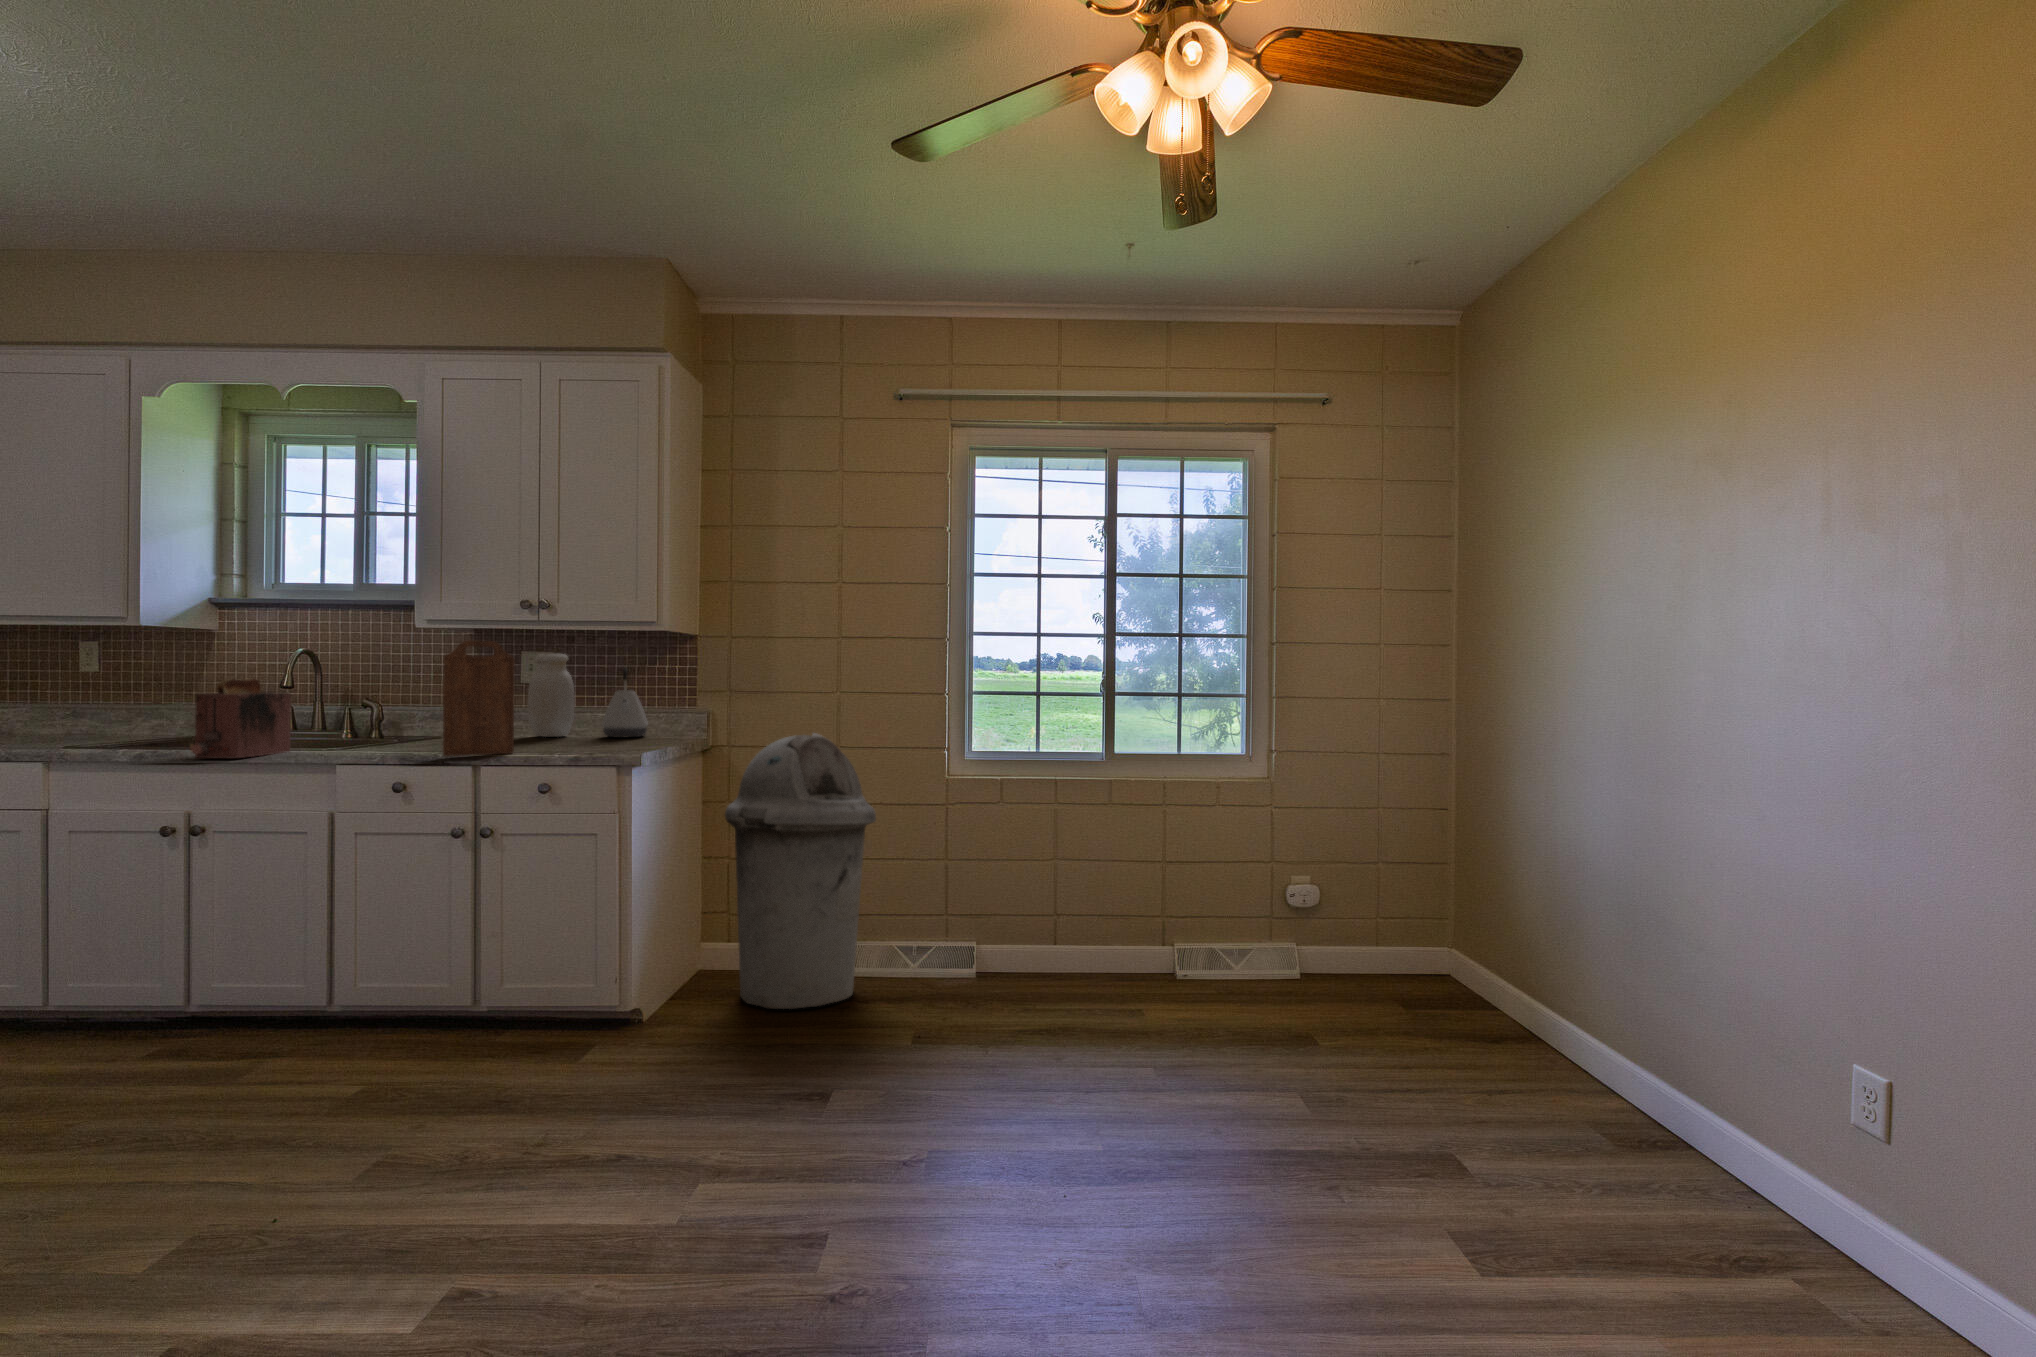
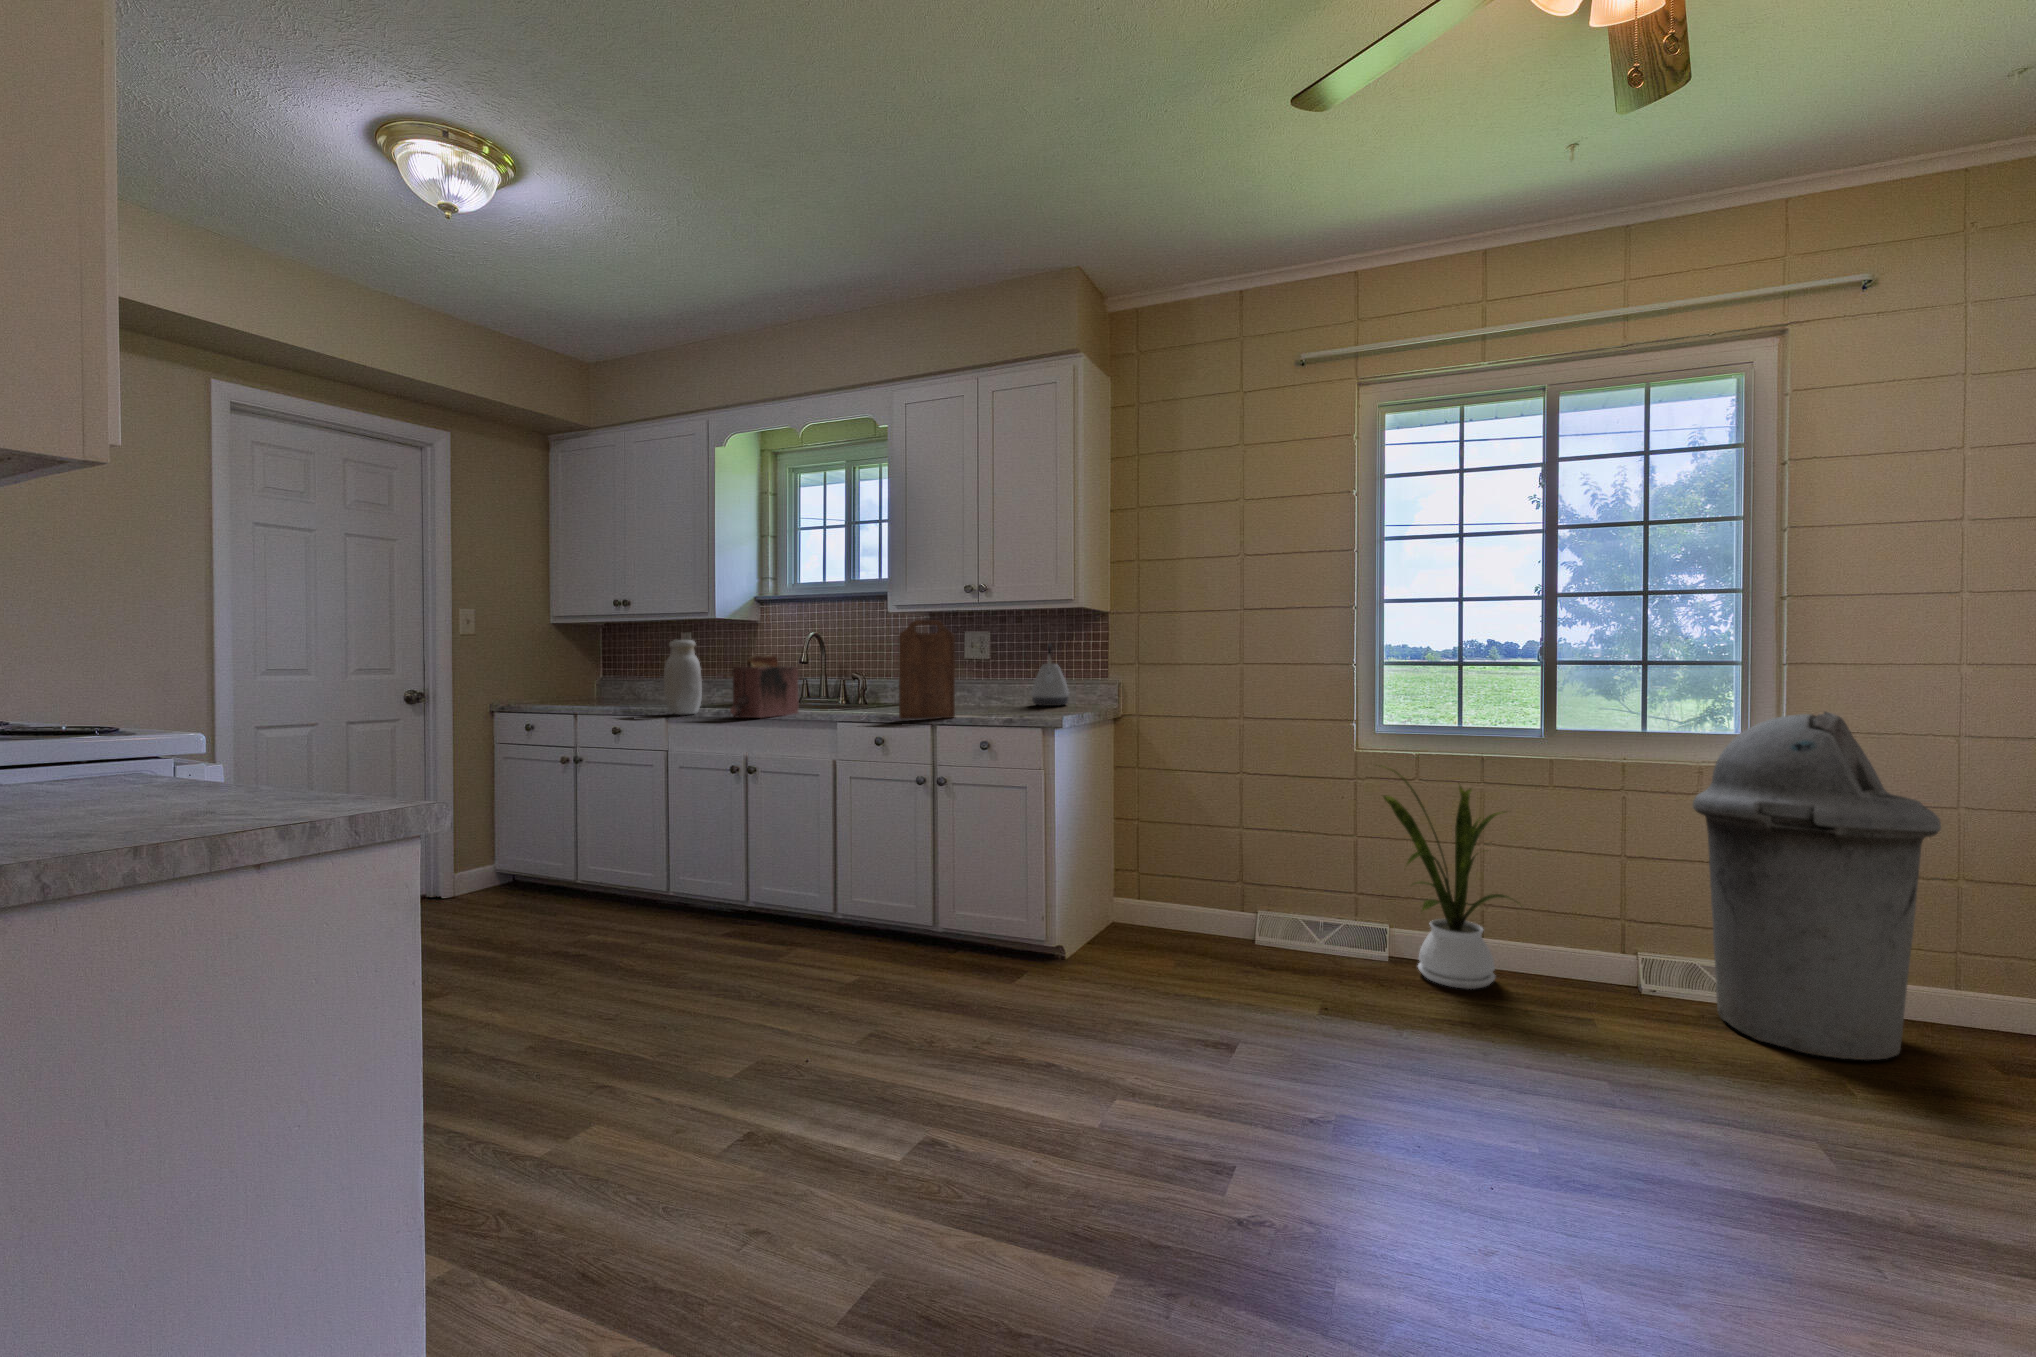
jar: present [528,654,574,737] -> present [664,640,702,715]
trash can: present [725,733,876,1009] -> present [1693,712,1941,1060]
house plant: none [959,790,1086,994] -> present [1376,765,1510,989]

